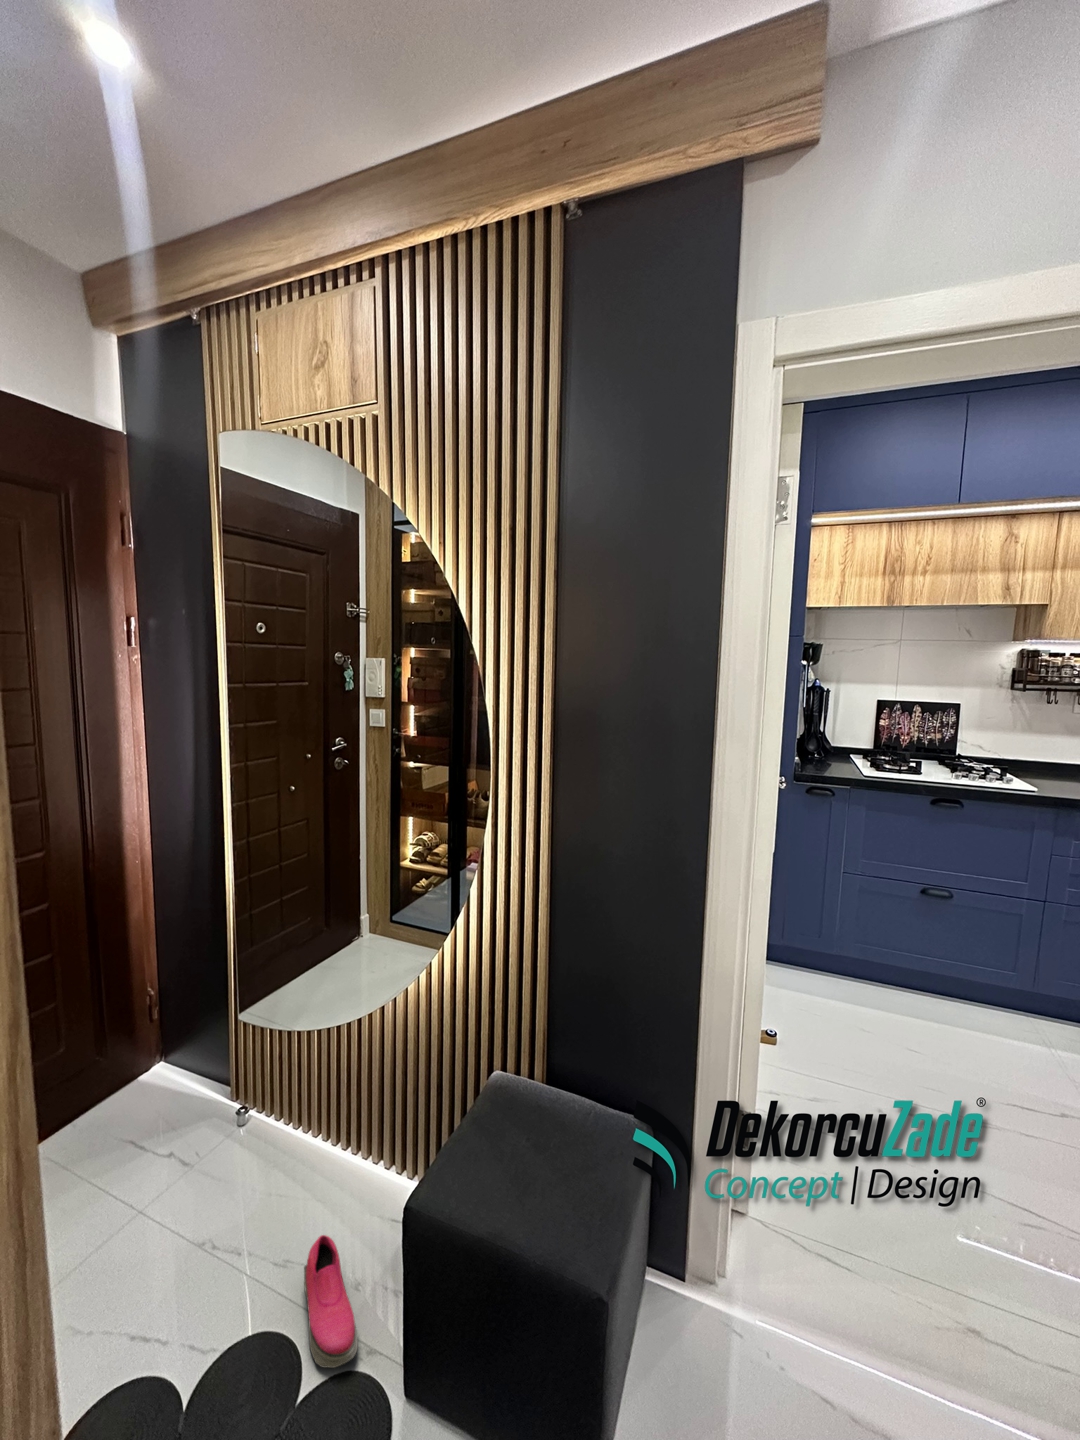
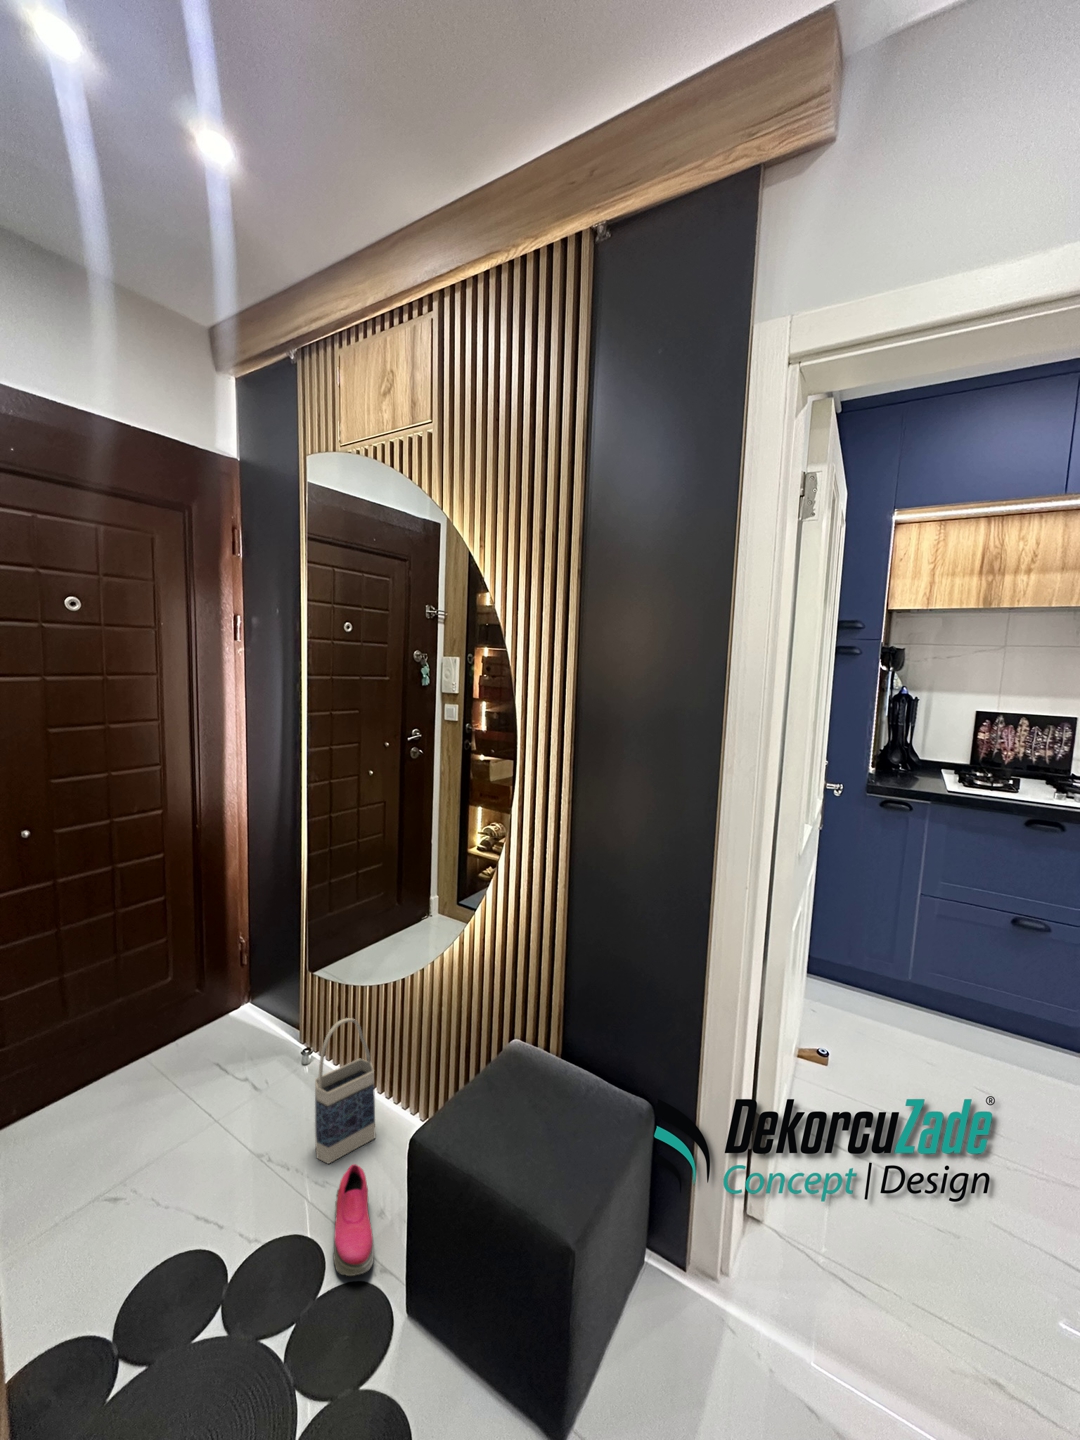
bag: none [265,1070,335,1236] -> present [315,1018,375,1163]

